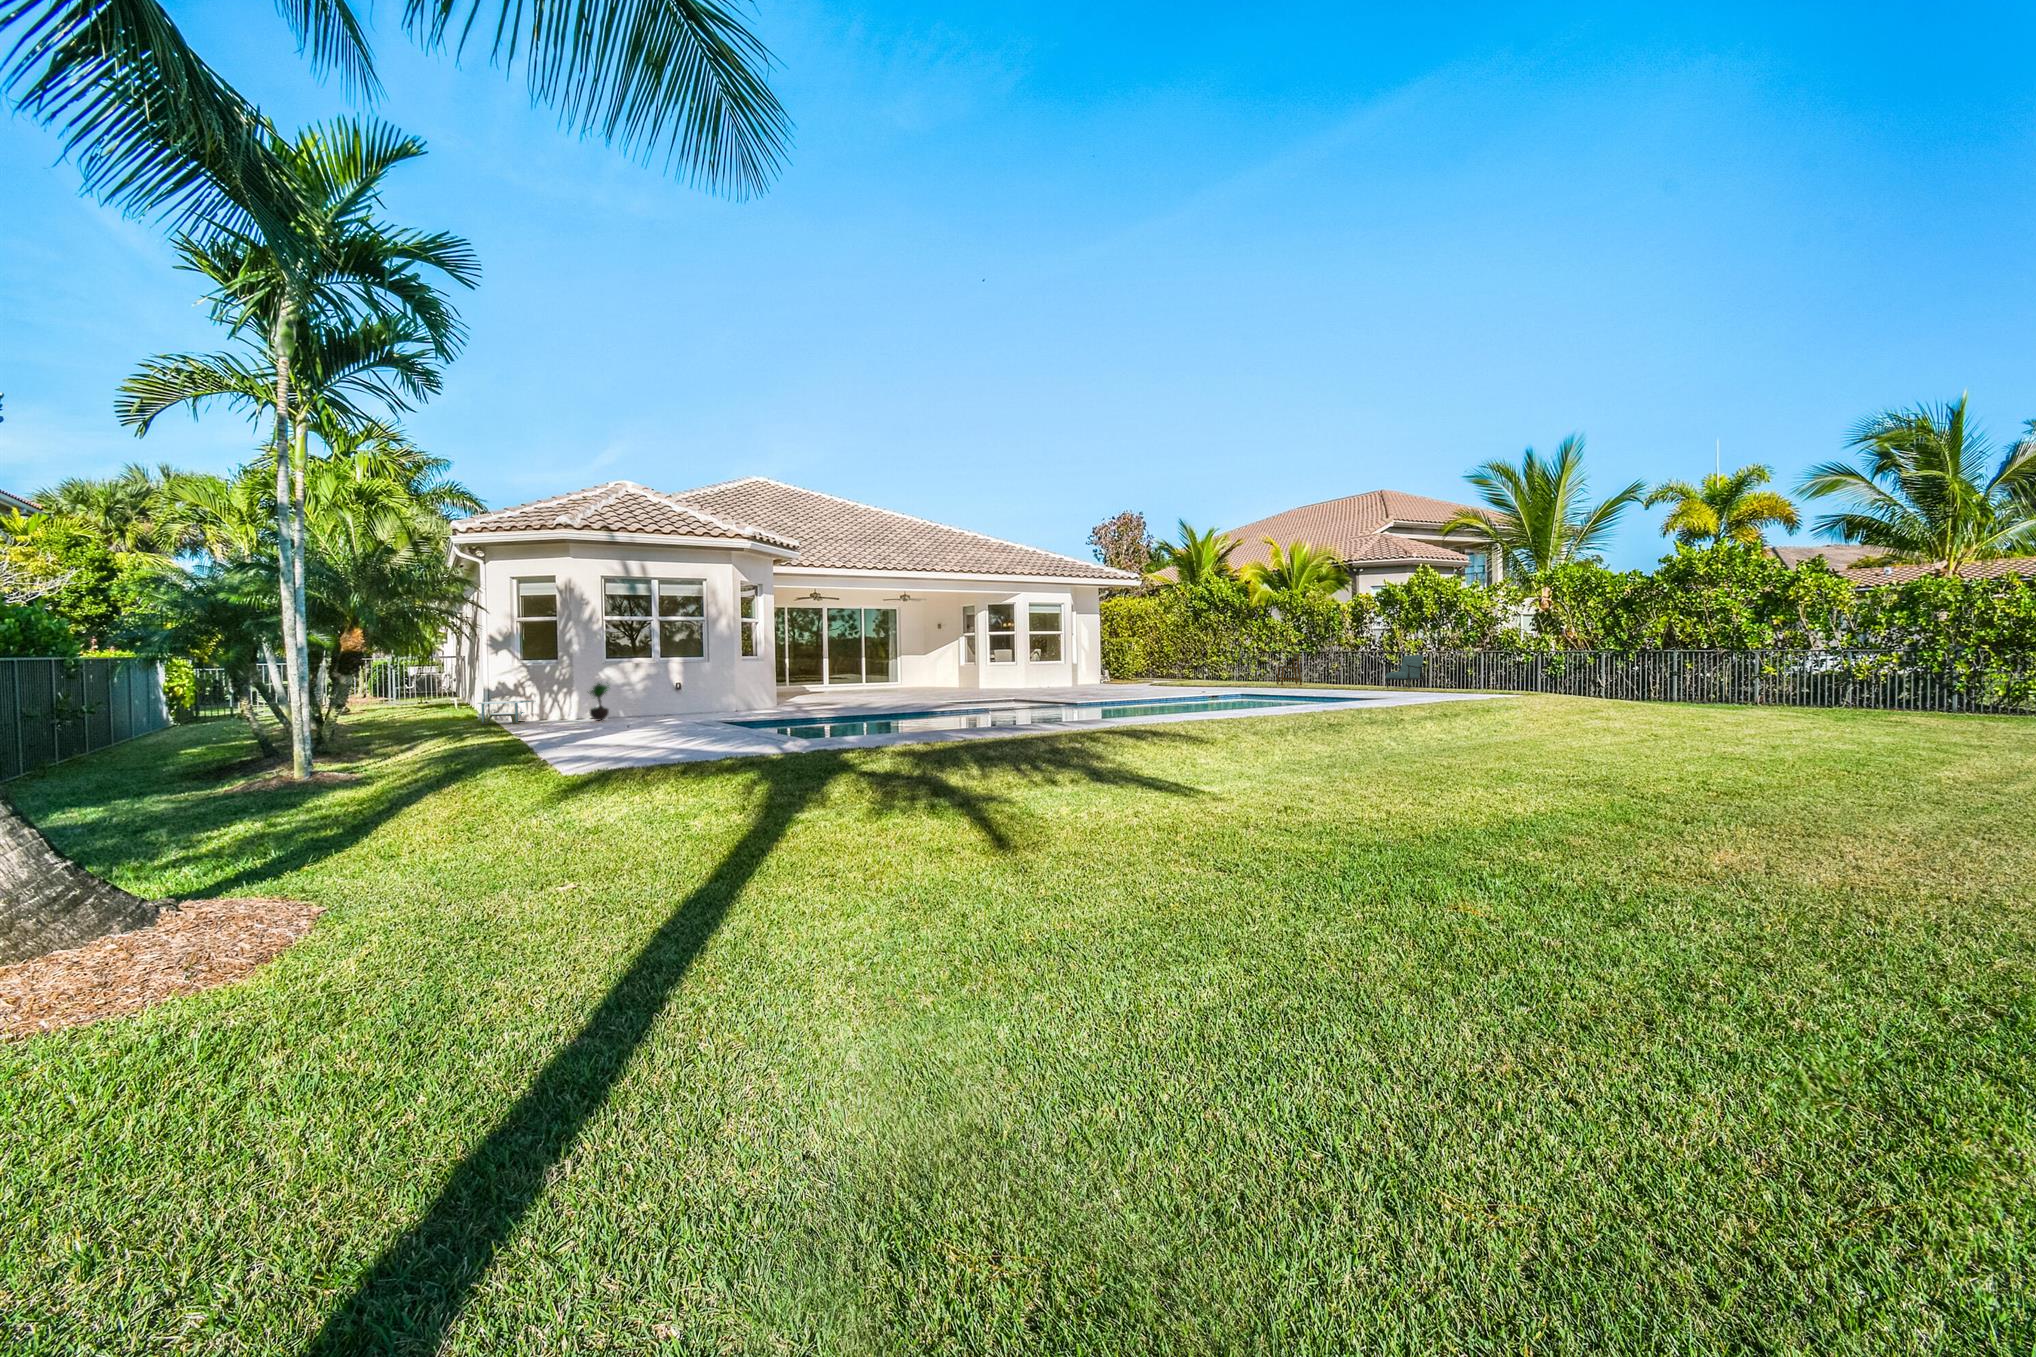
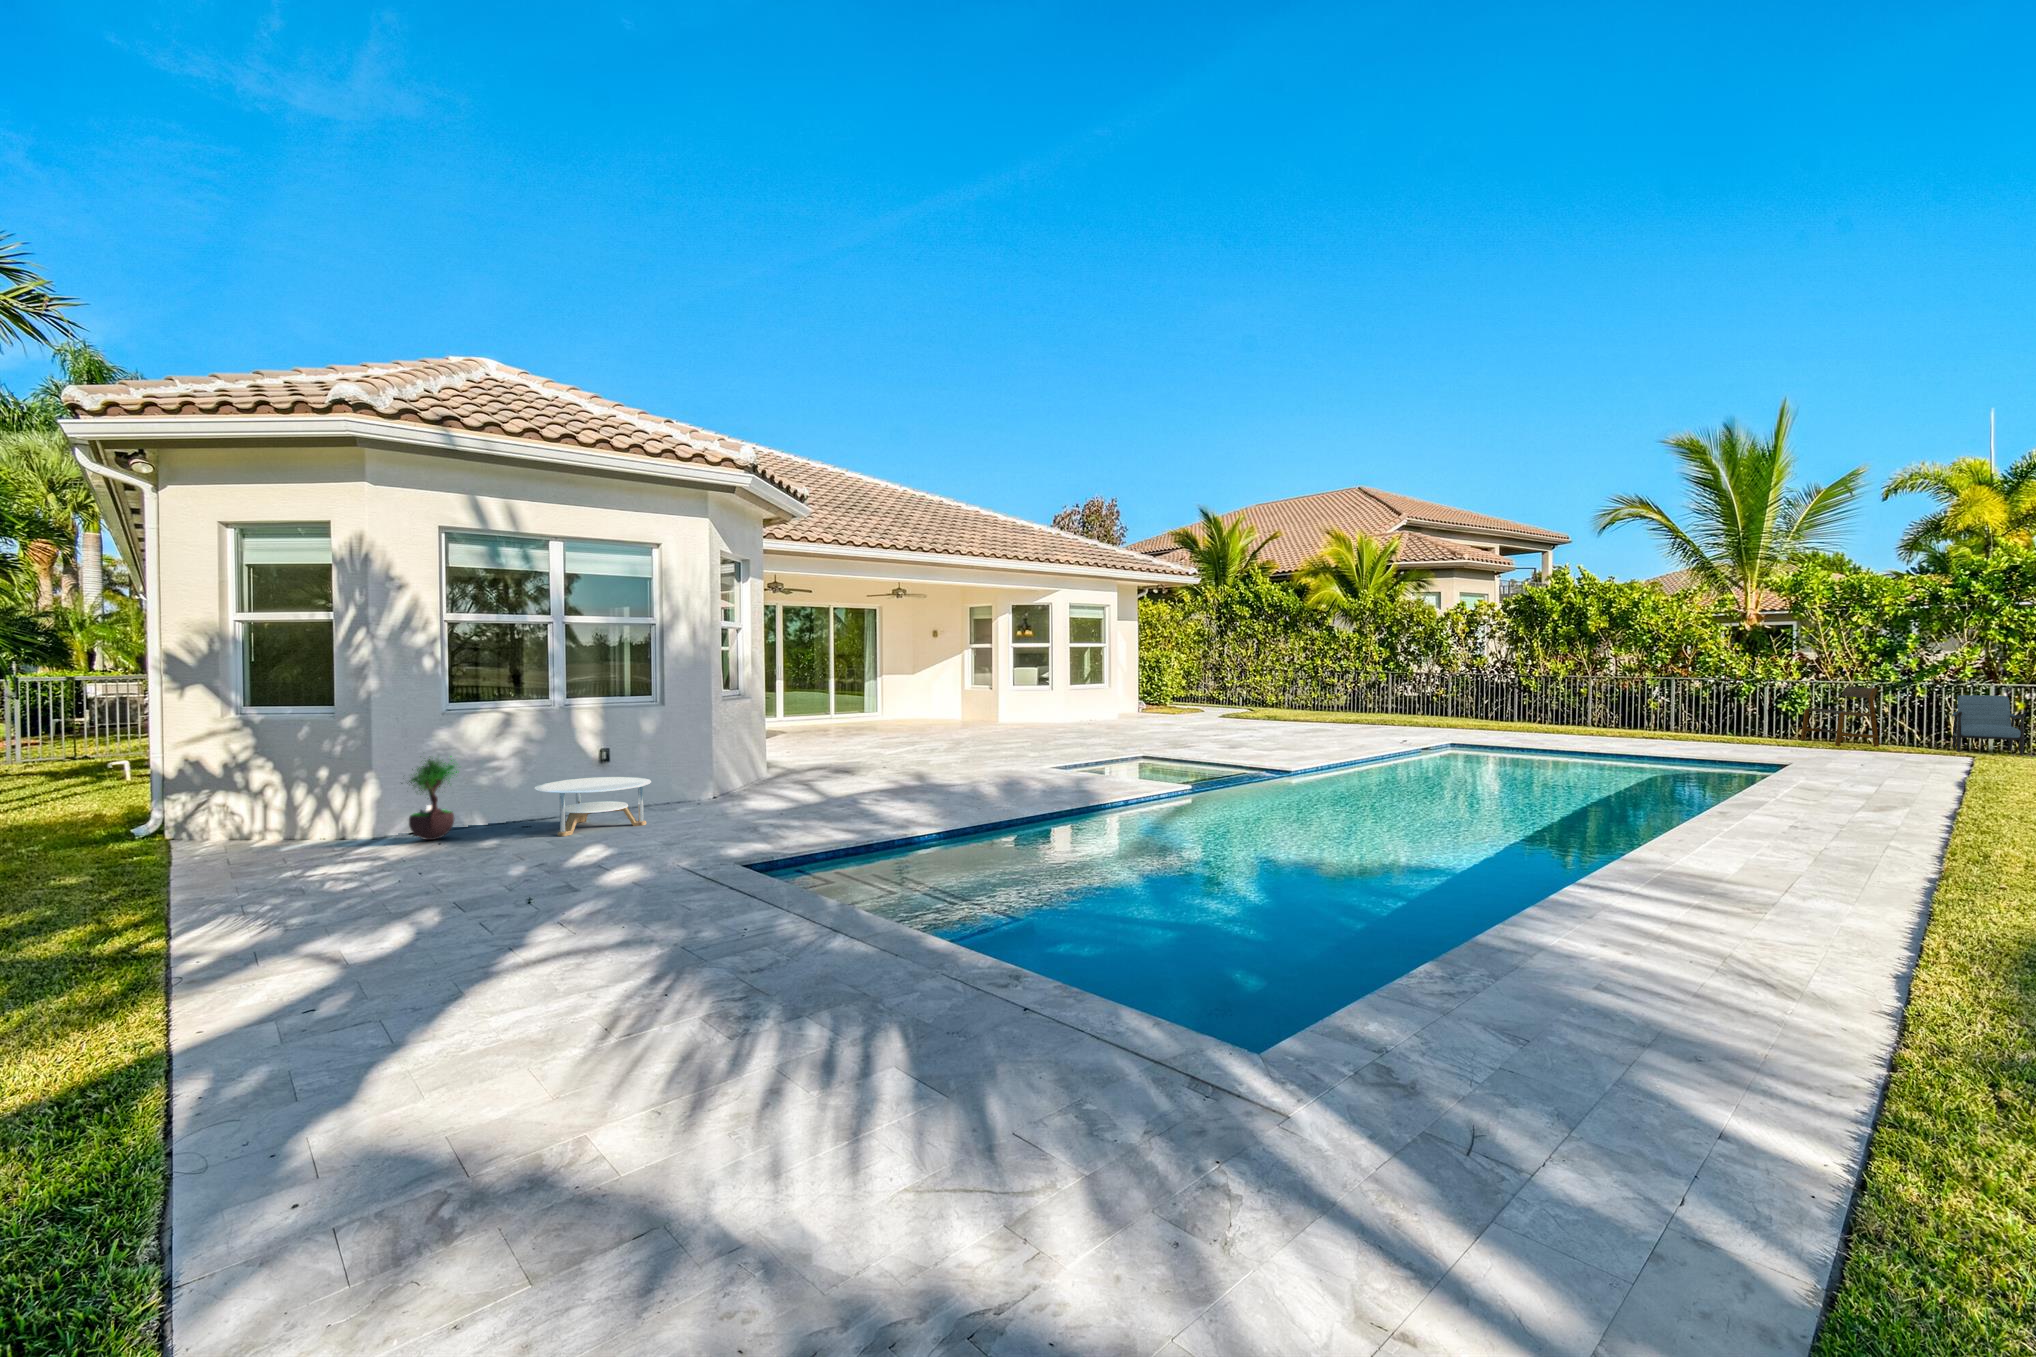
bench: present [1277,653,1302,685] -> present [1801,686,1879,746]
chair: present [1385,655,1425,688] -> present [1952,695,2025,755]
round table: present [478,700,536,724] -> present [534,777,651,836]

